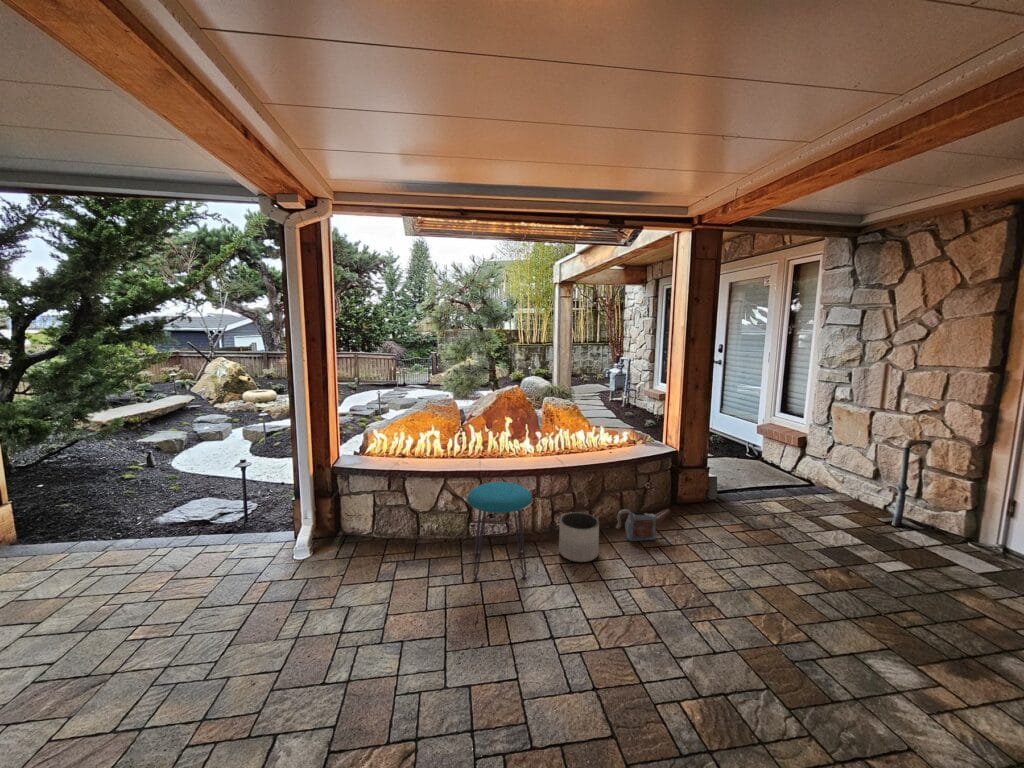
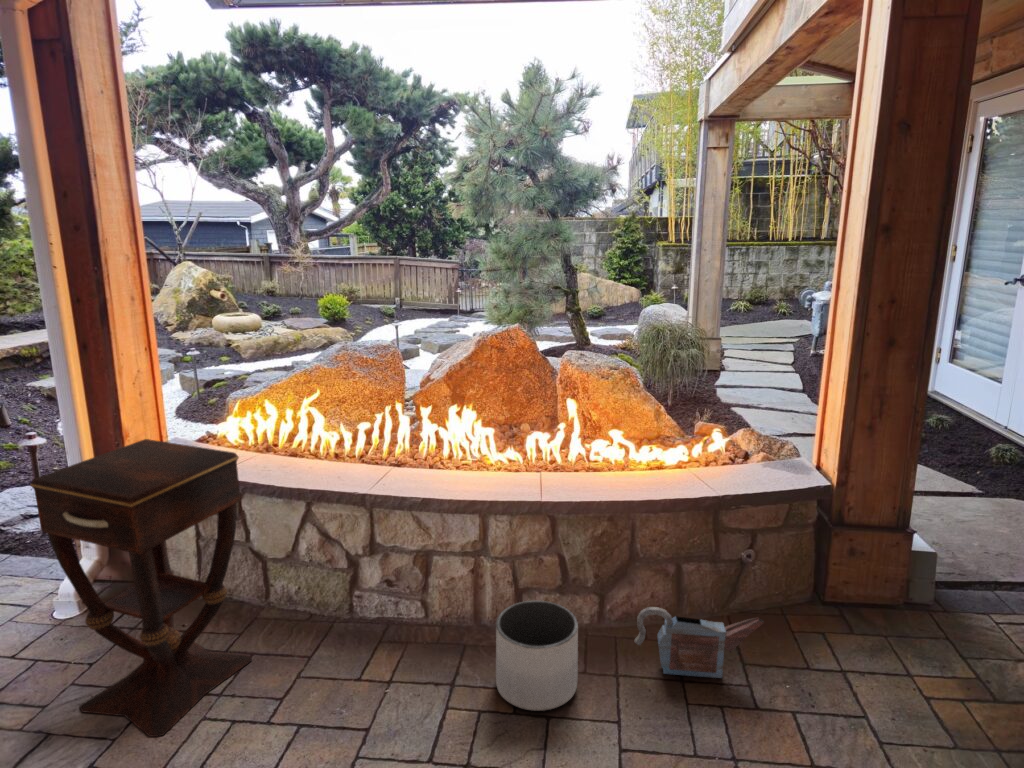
side table: none [341,447,432,600] -> present [30,439,252,737]
stool: present [467,482,532,579] -> none [292,525,432,728]

